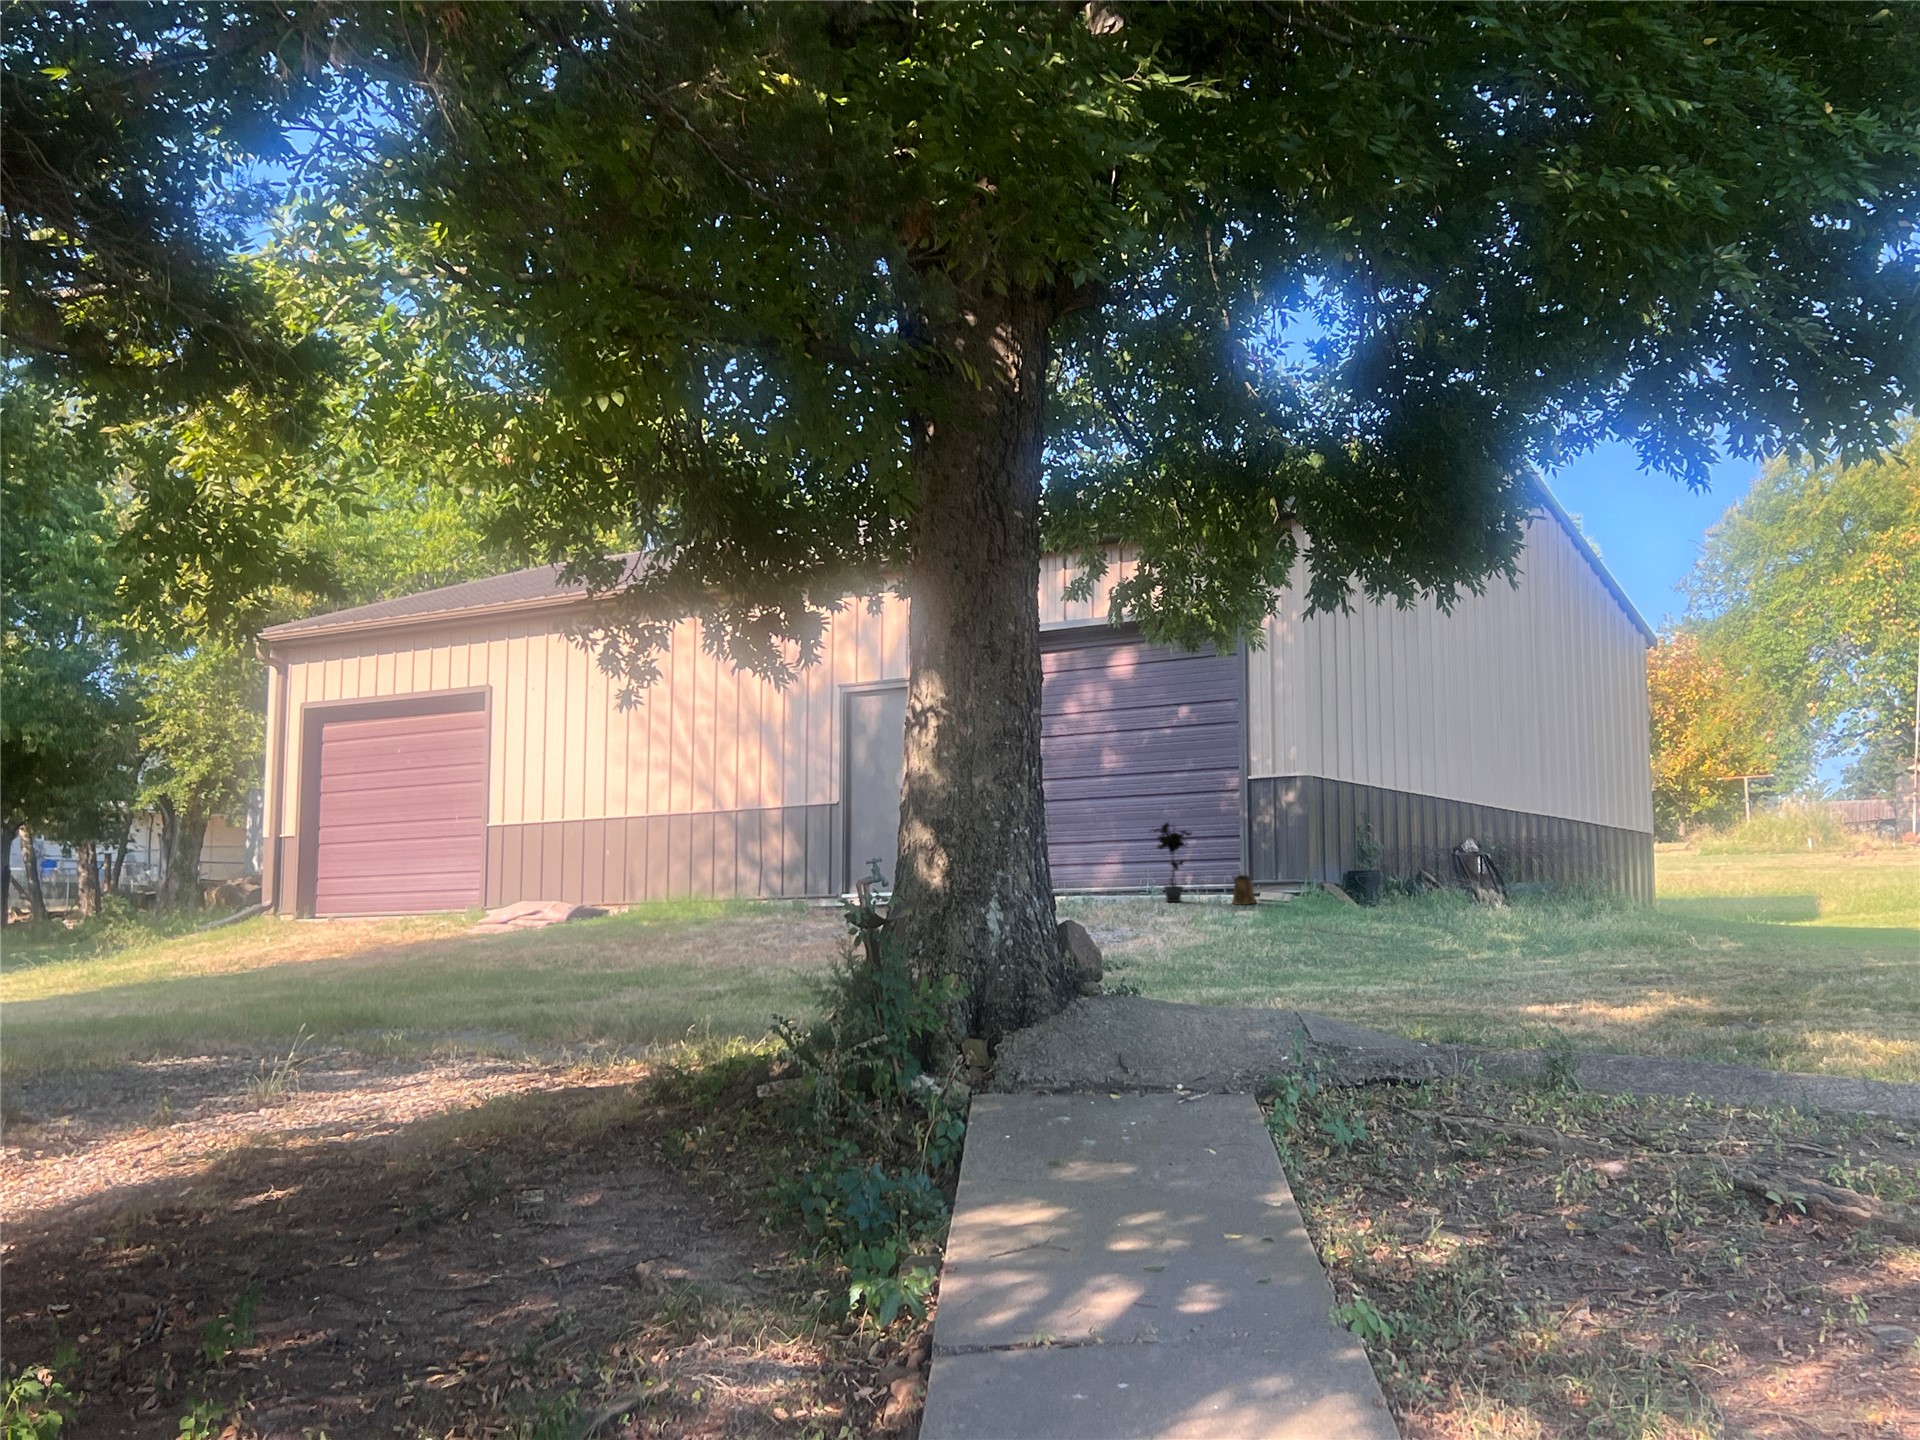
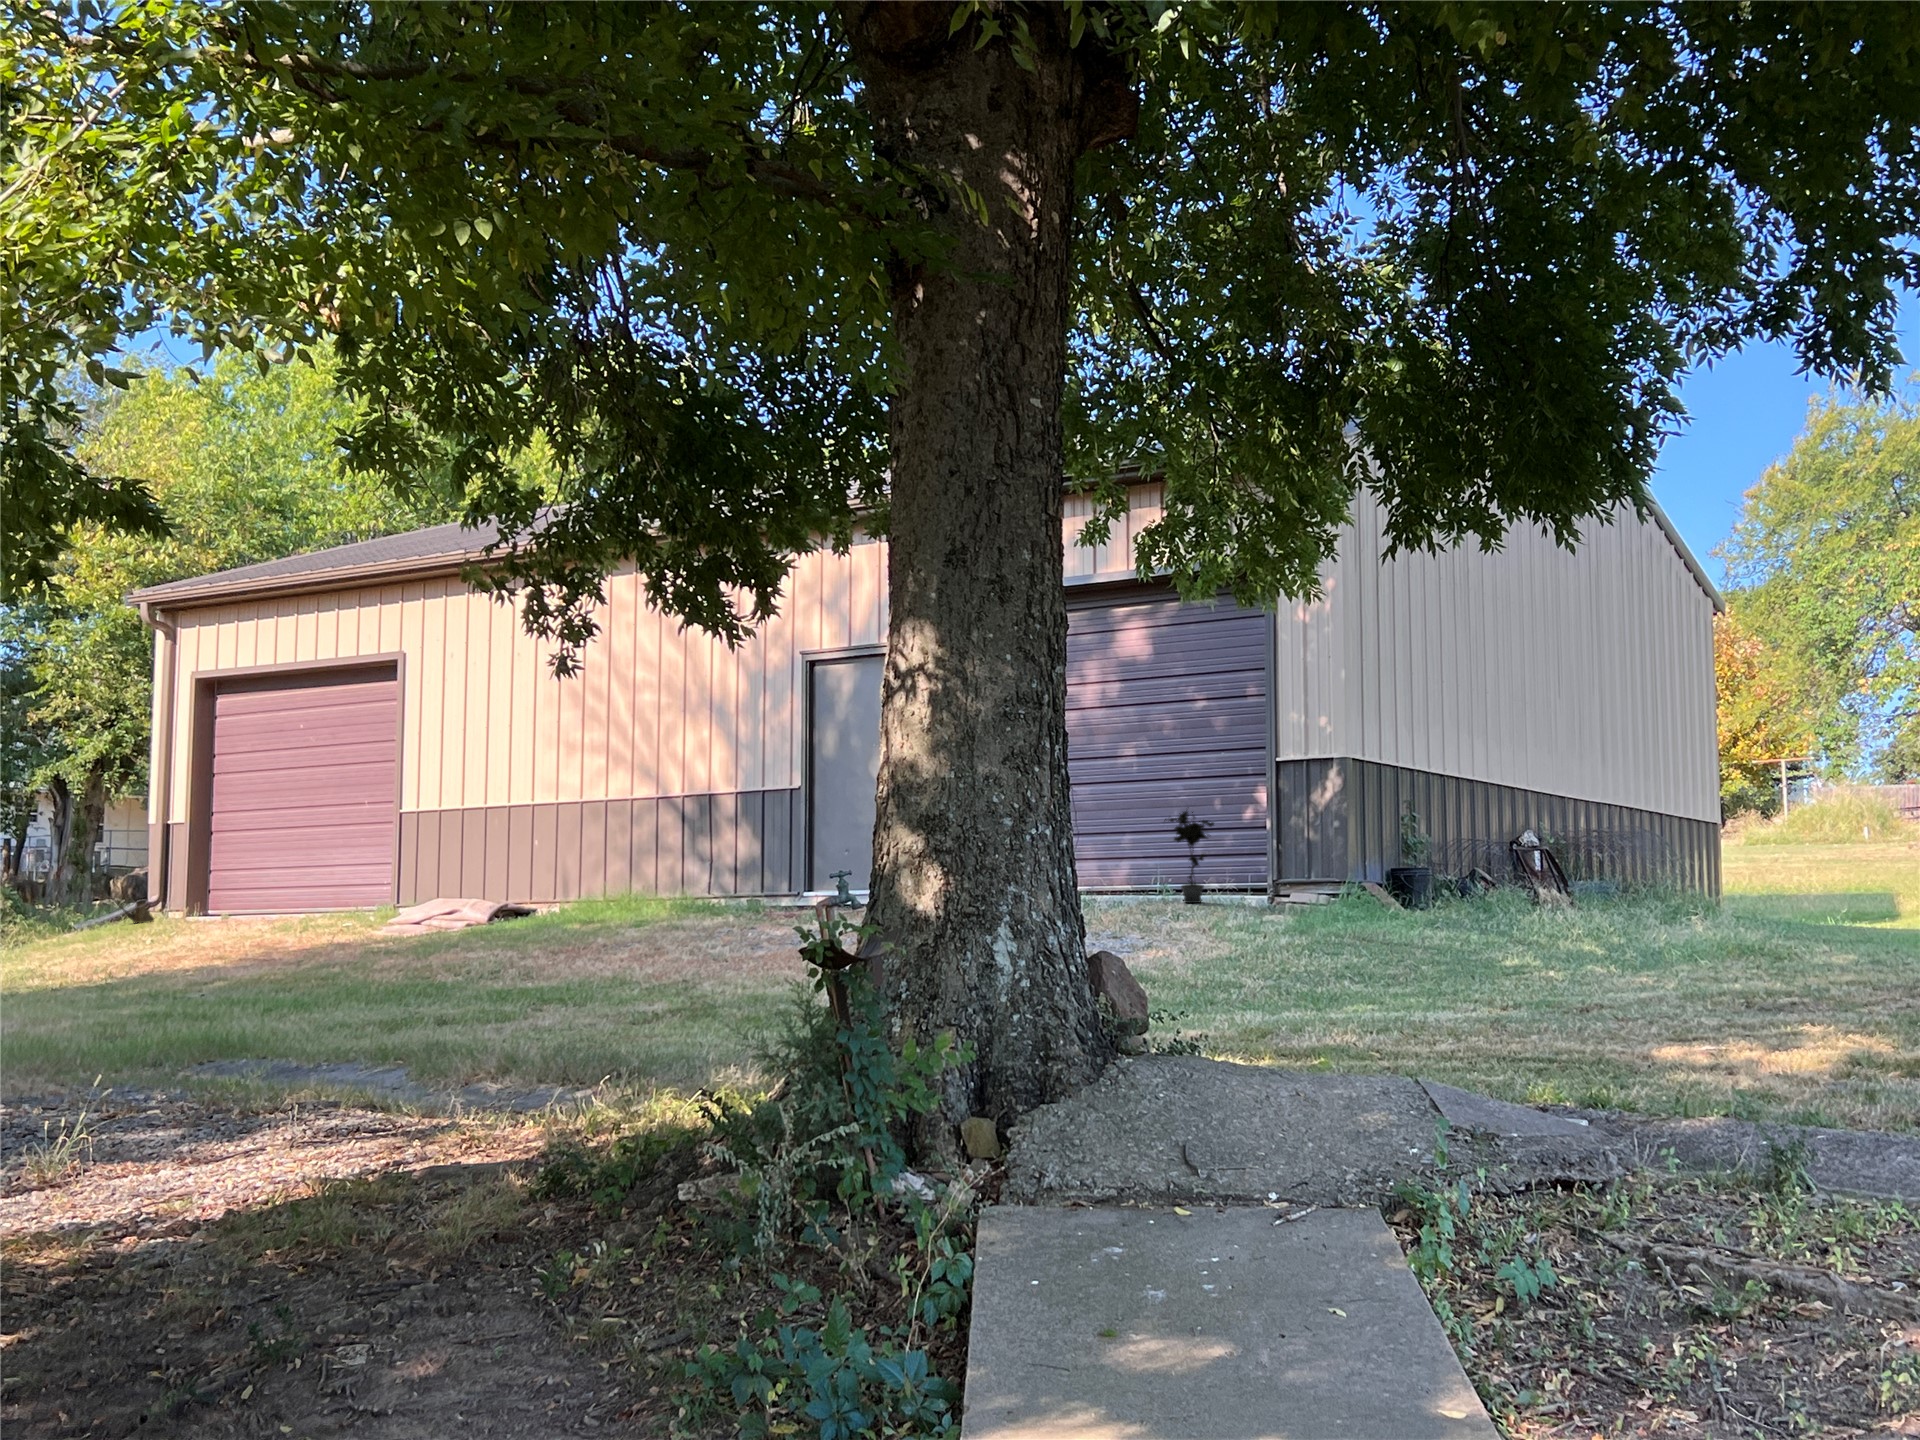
watering can: present [1232,875,1256,905] -> present [115,899,155,923]

